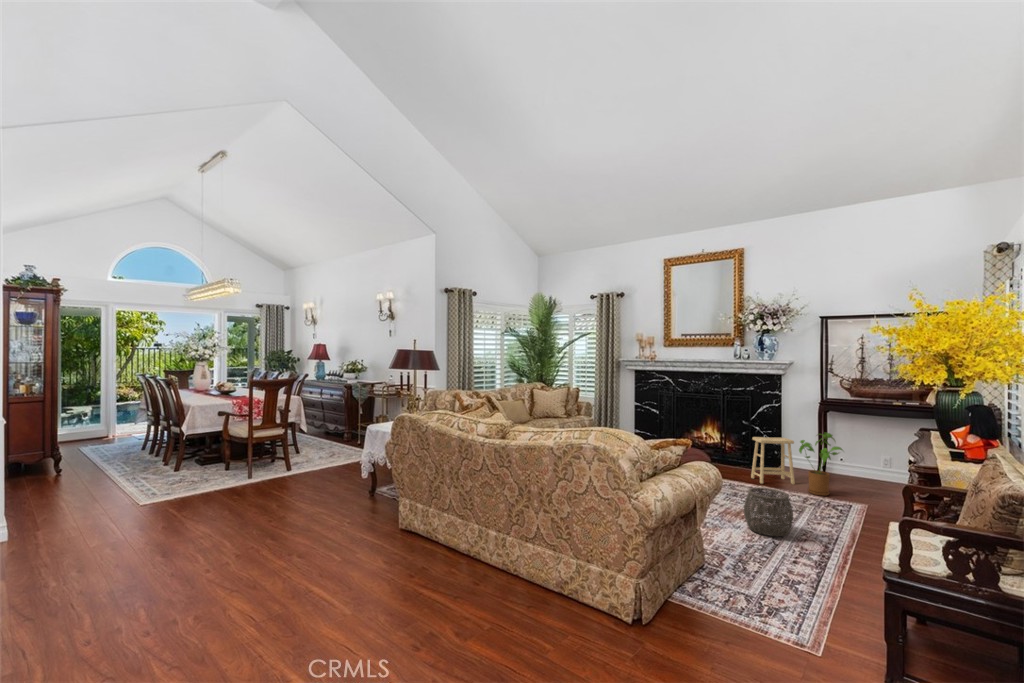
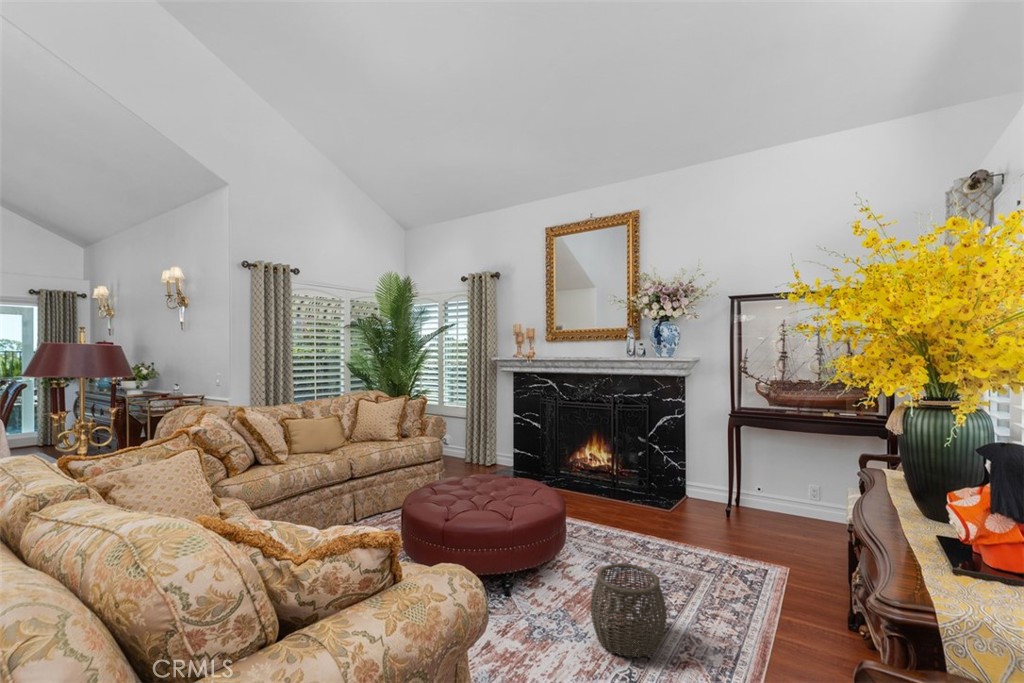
house plant: present [799,433,842,496] -> none [697,458,759,551]
footstool: present [751,437,795,484] -> none [639,463,695,531]

